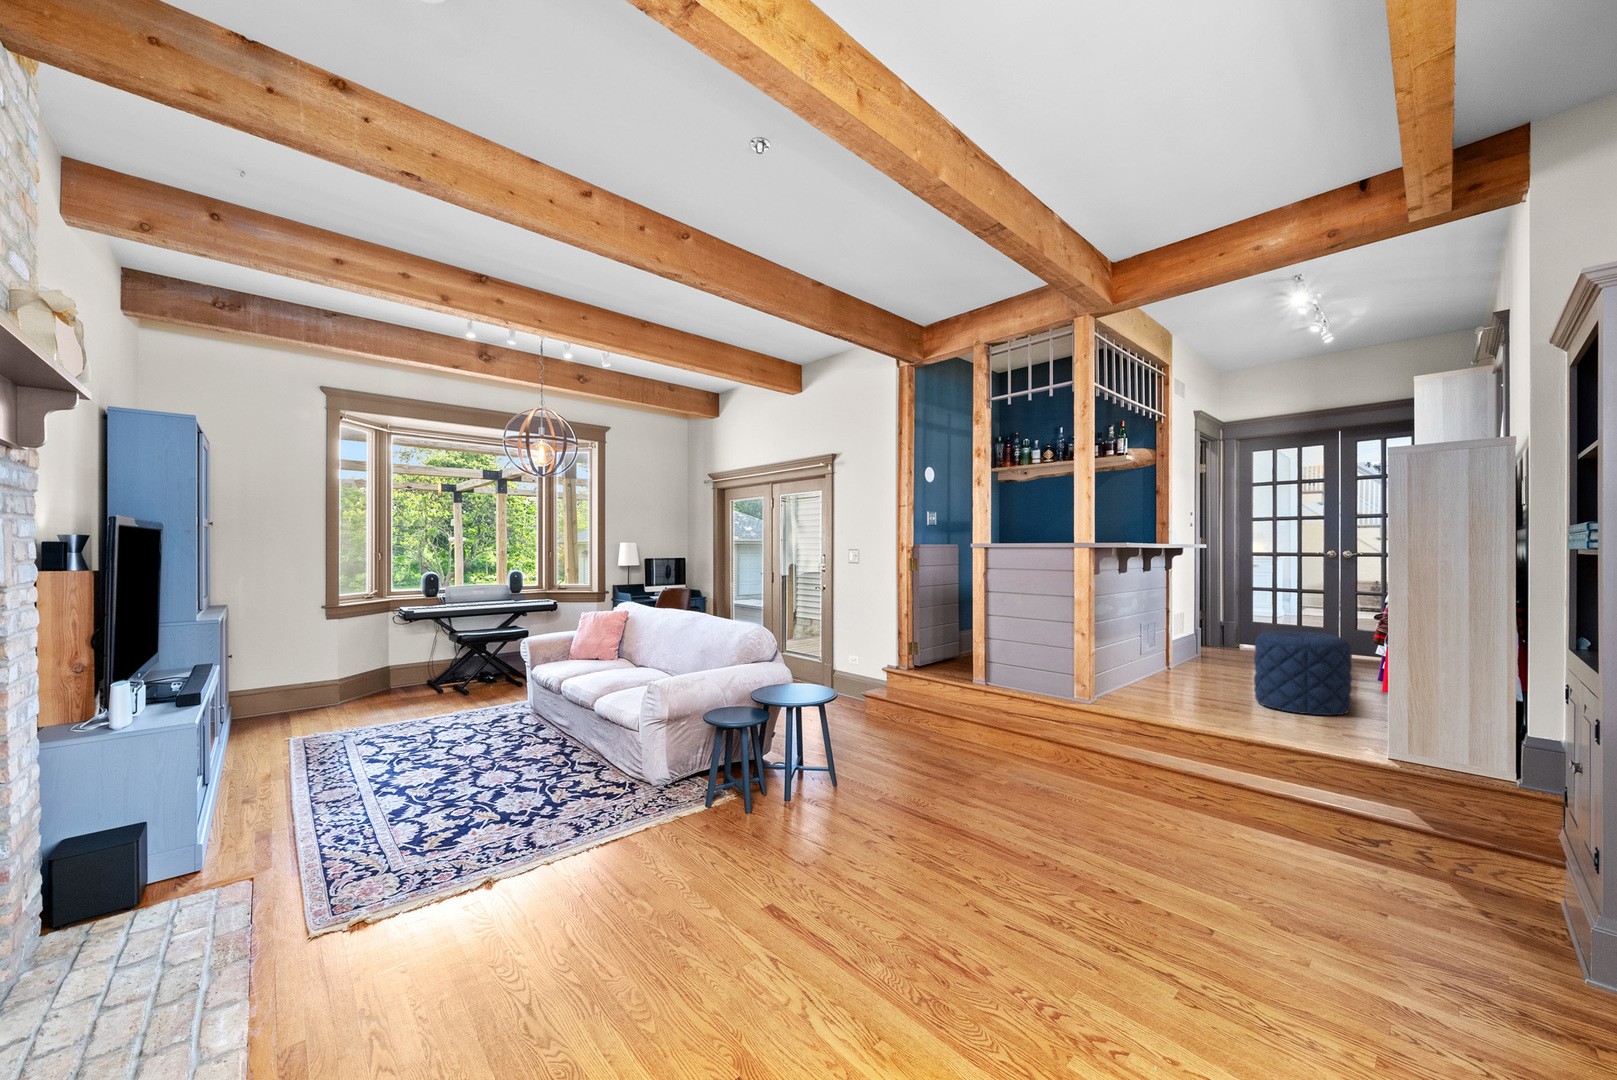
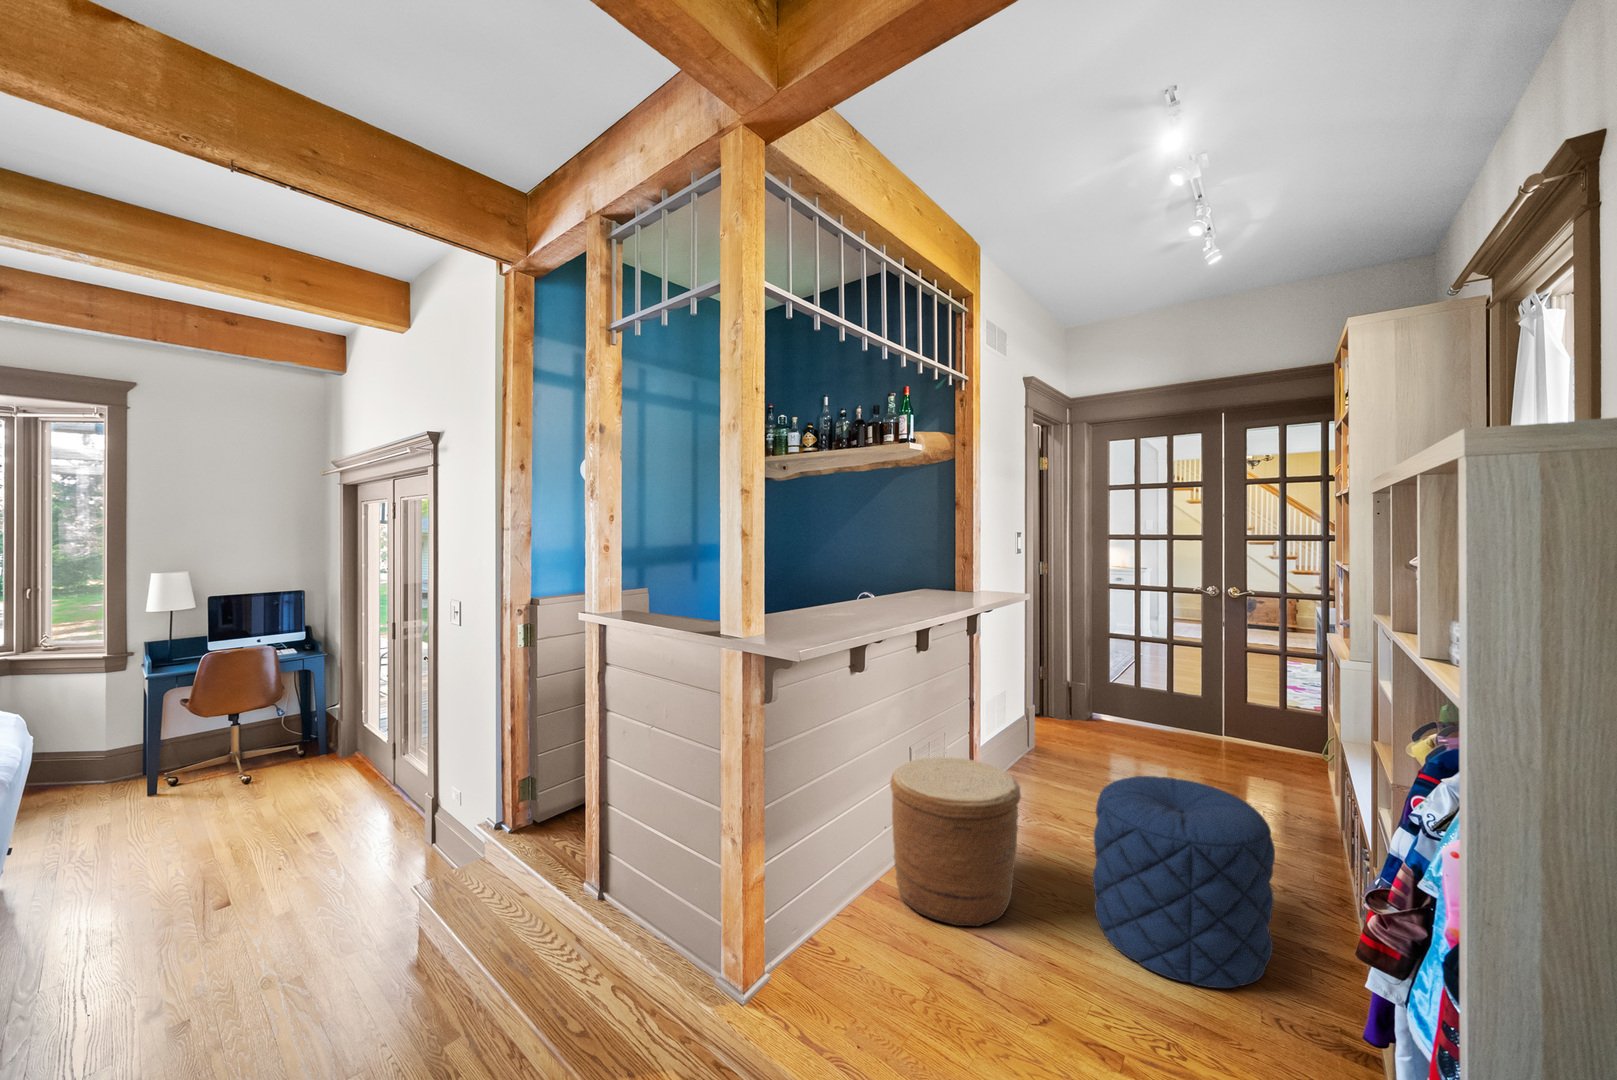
woven basket: none [1135,629,1211,703] -> present [890,757,1021,926]

